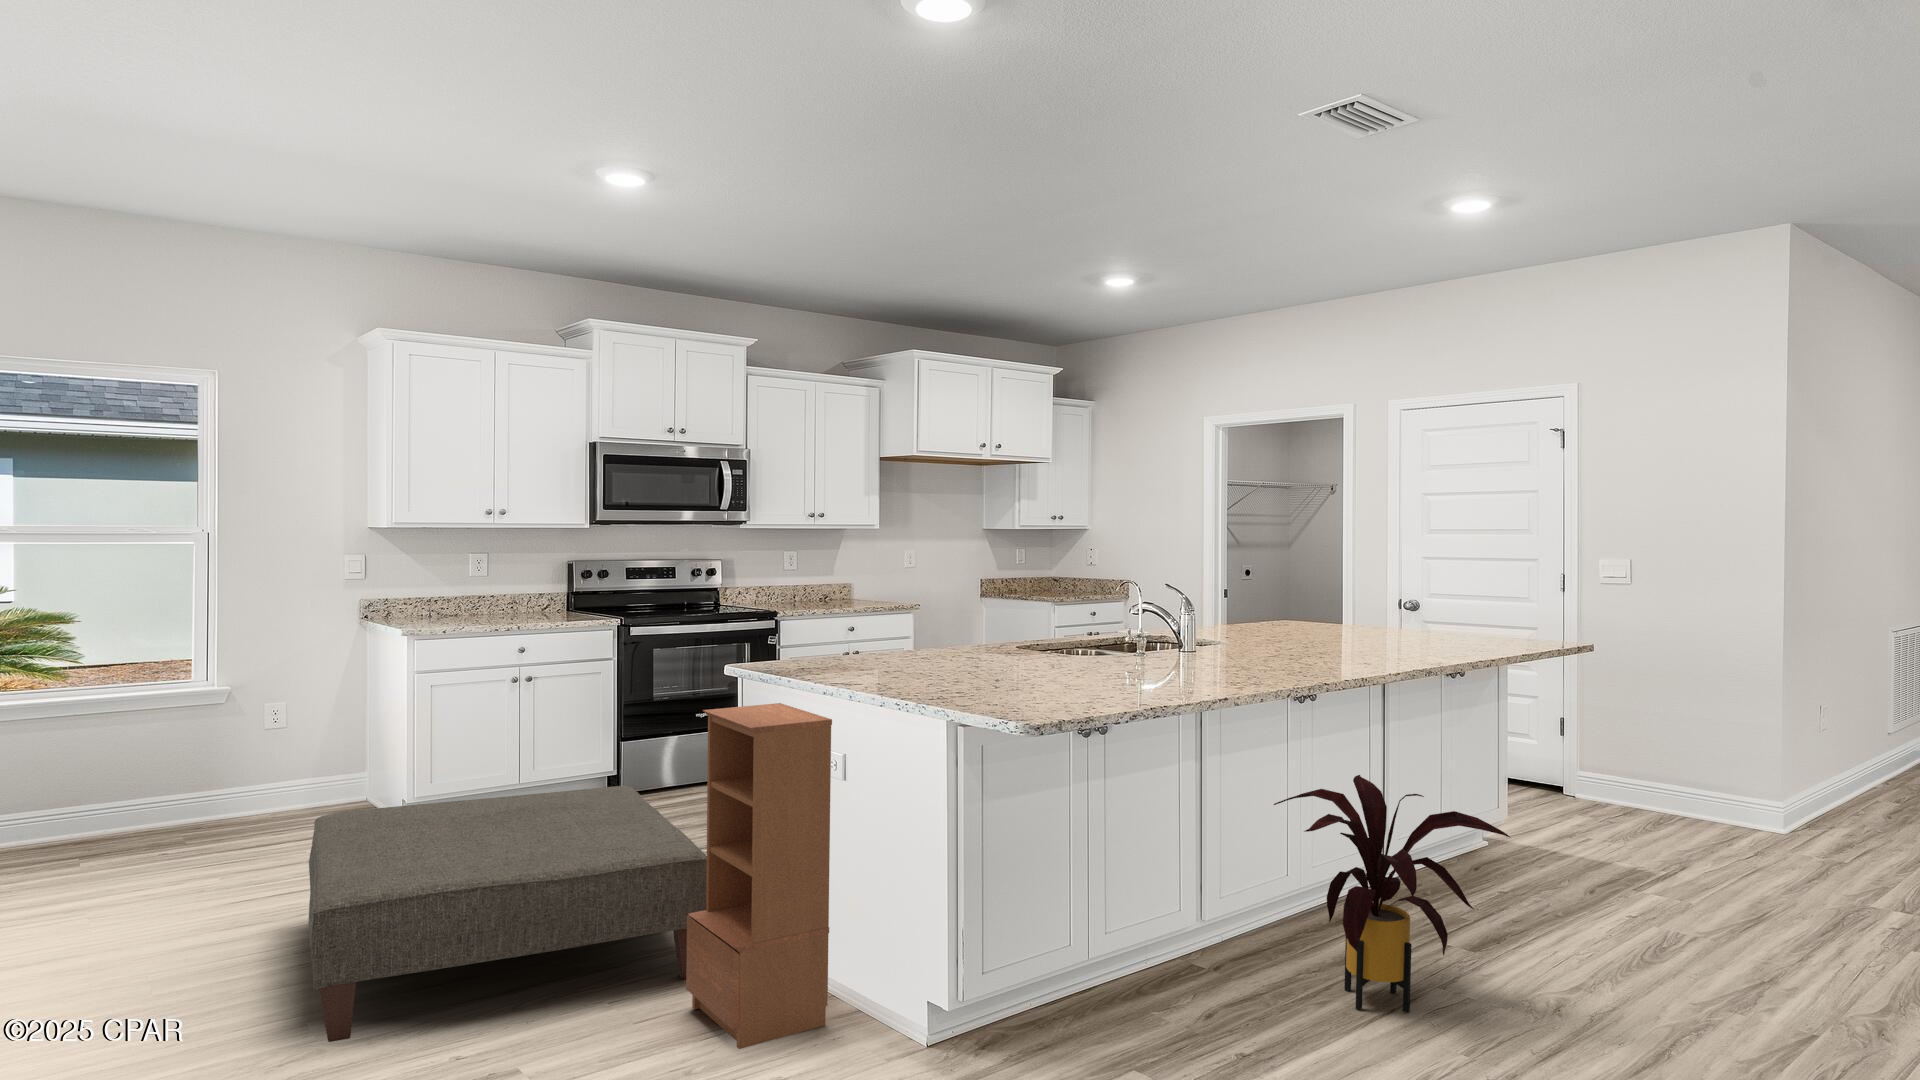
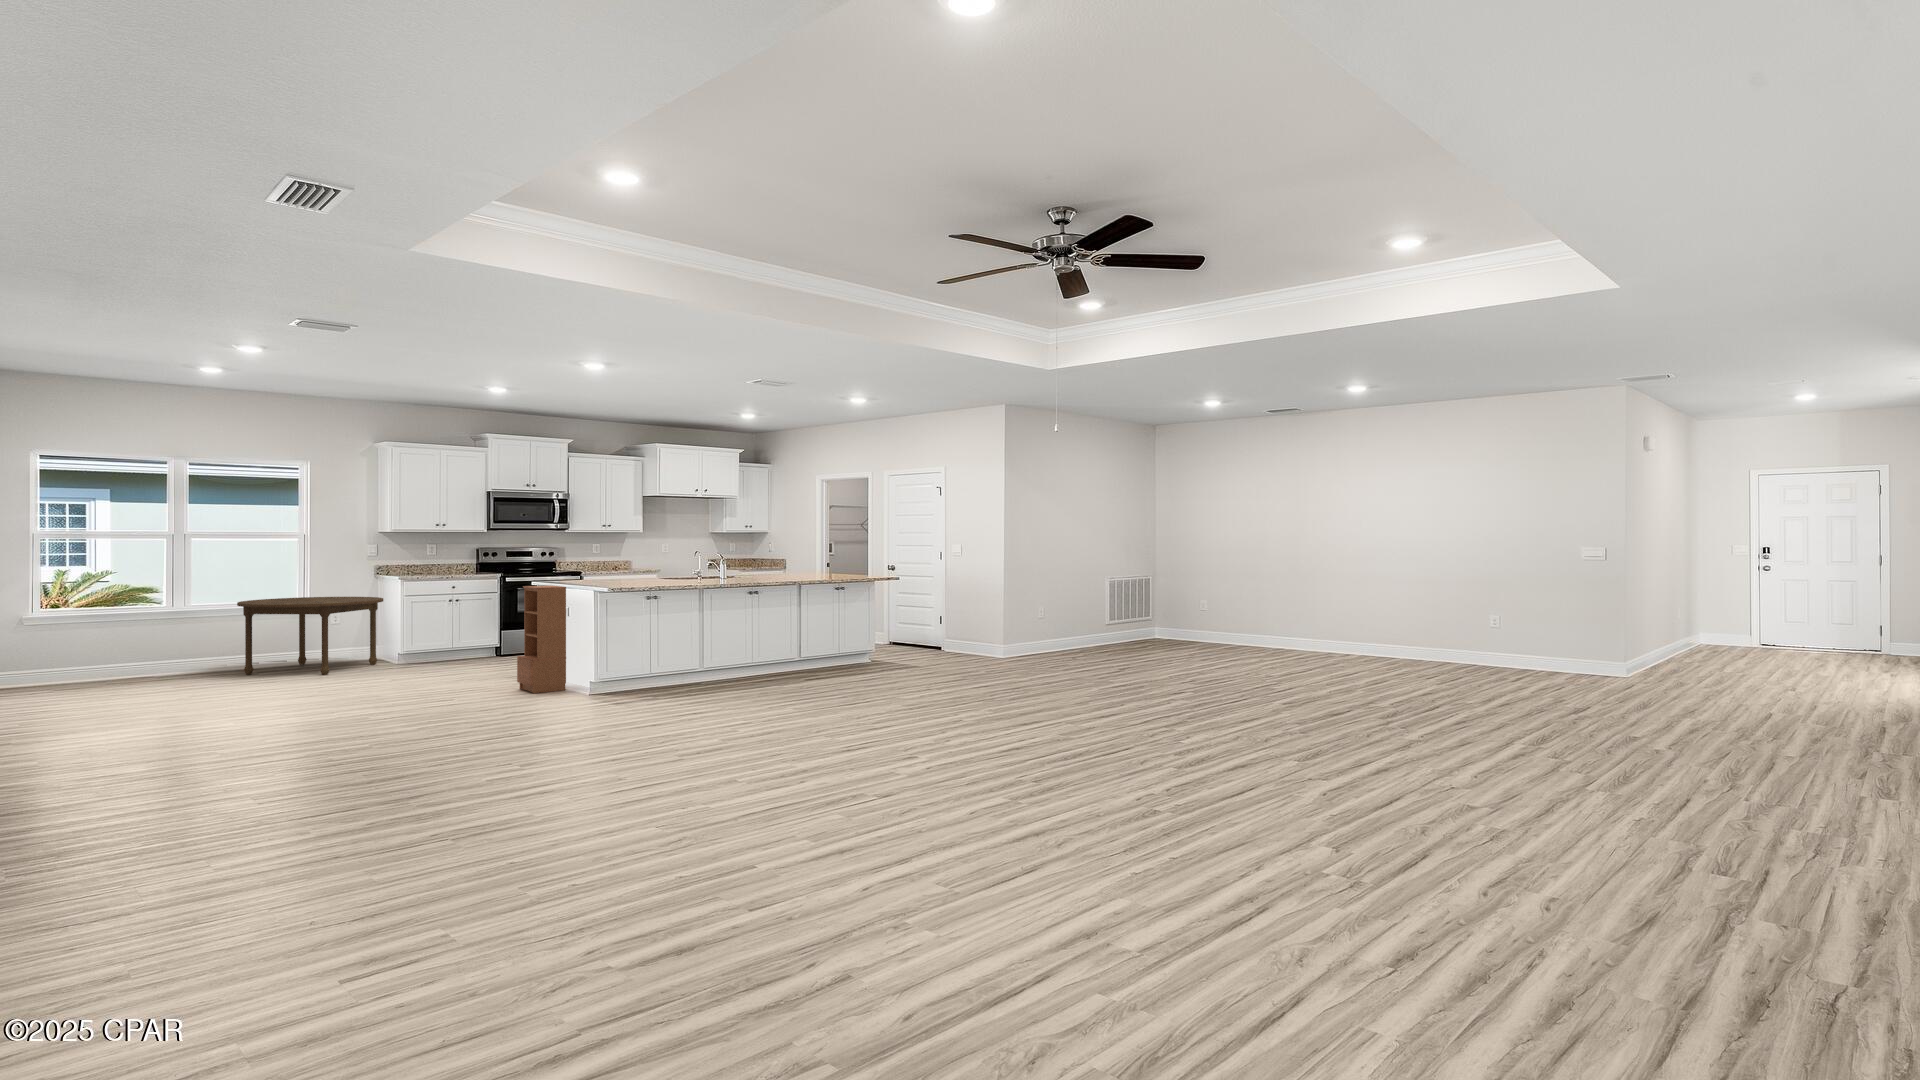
dining table: none [30,667,367,877] -> present [237,597,383,675]
house plant: present [1274,775,1510,1012] -> none [733,610,802,684]
ottoman: present [309,785,707,1042] -> none [373,632,528,696]

